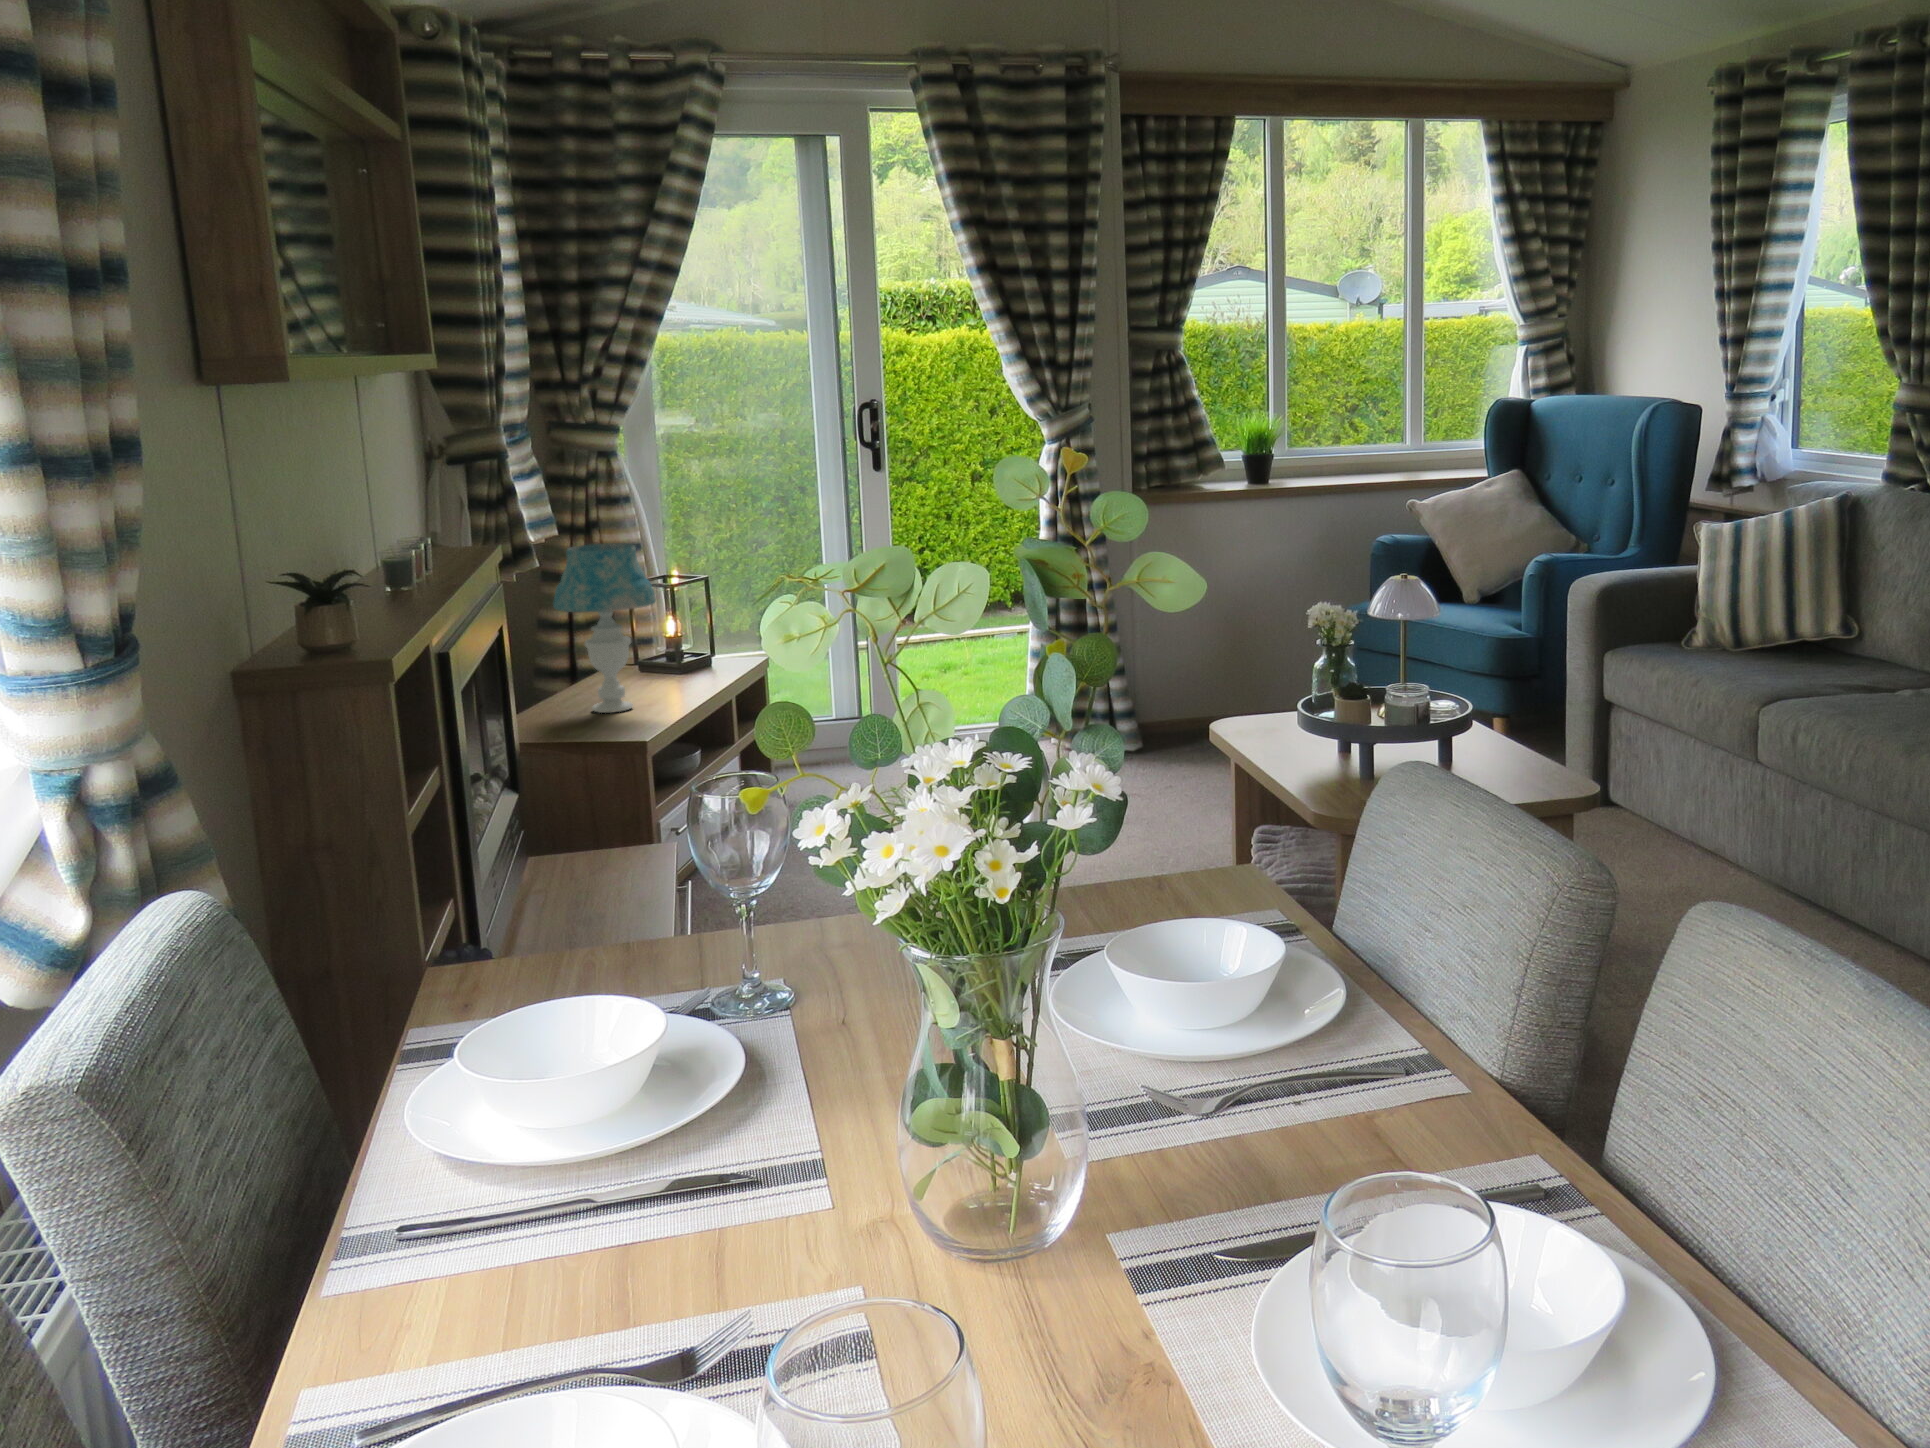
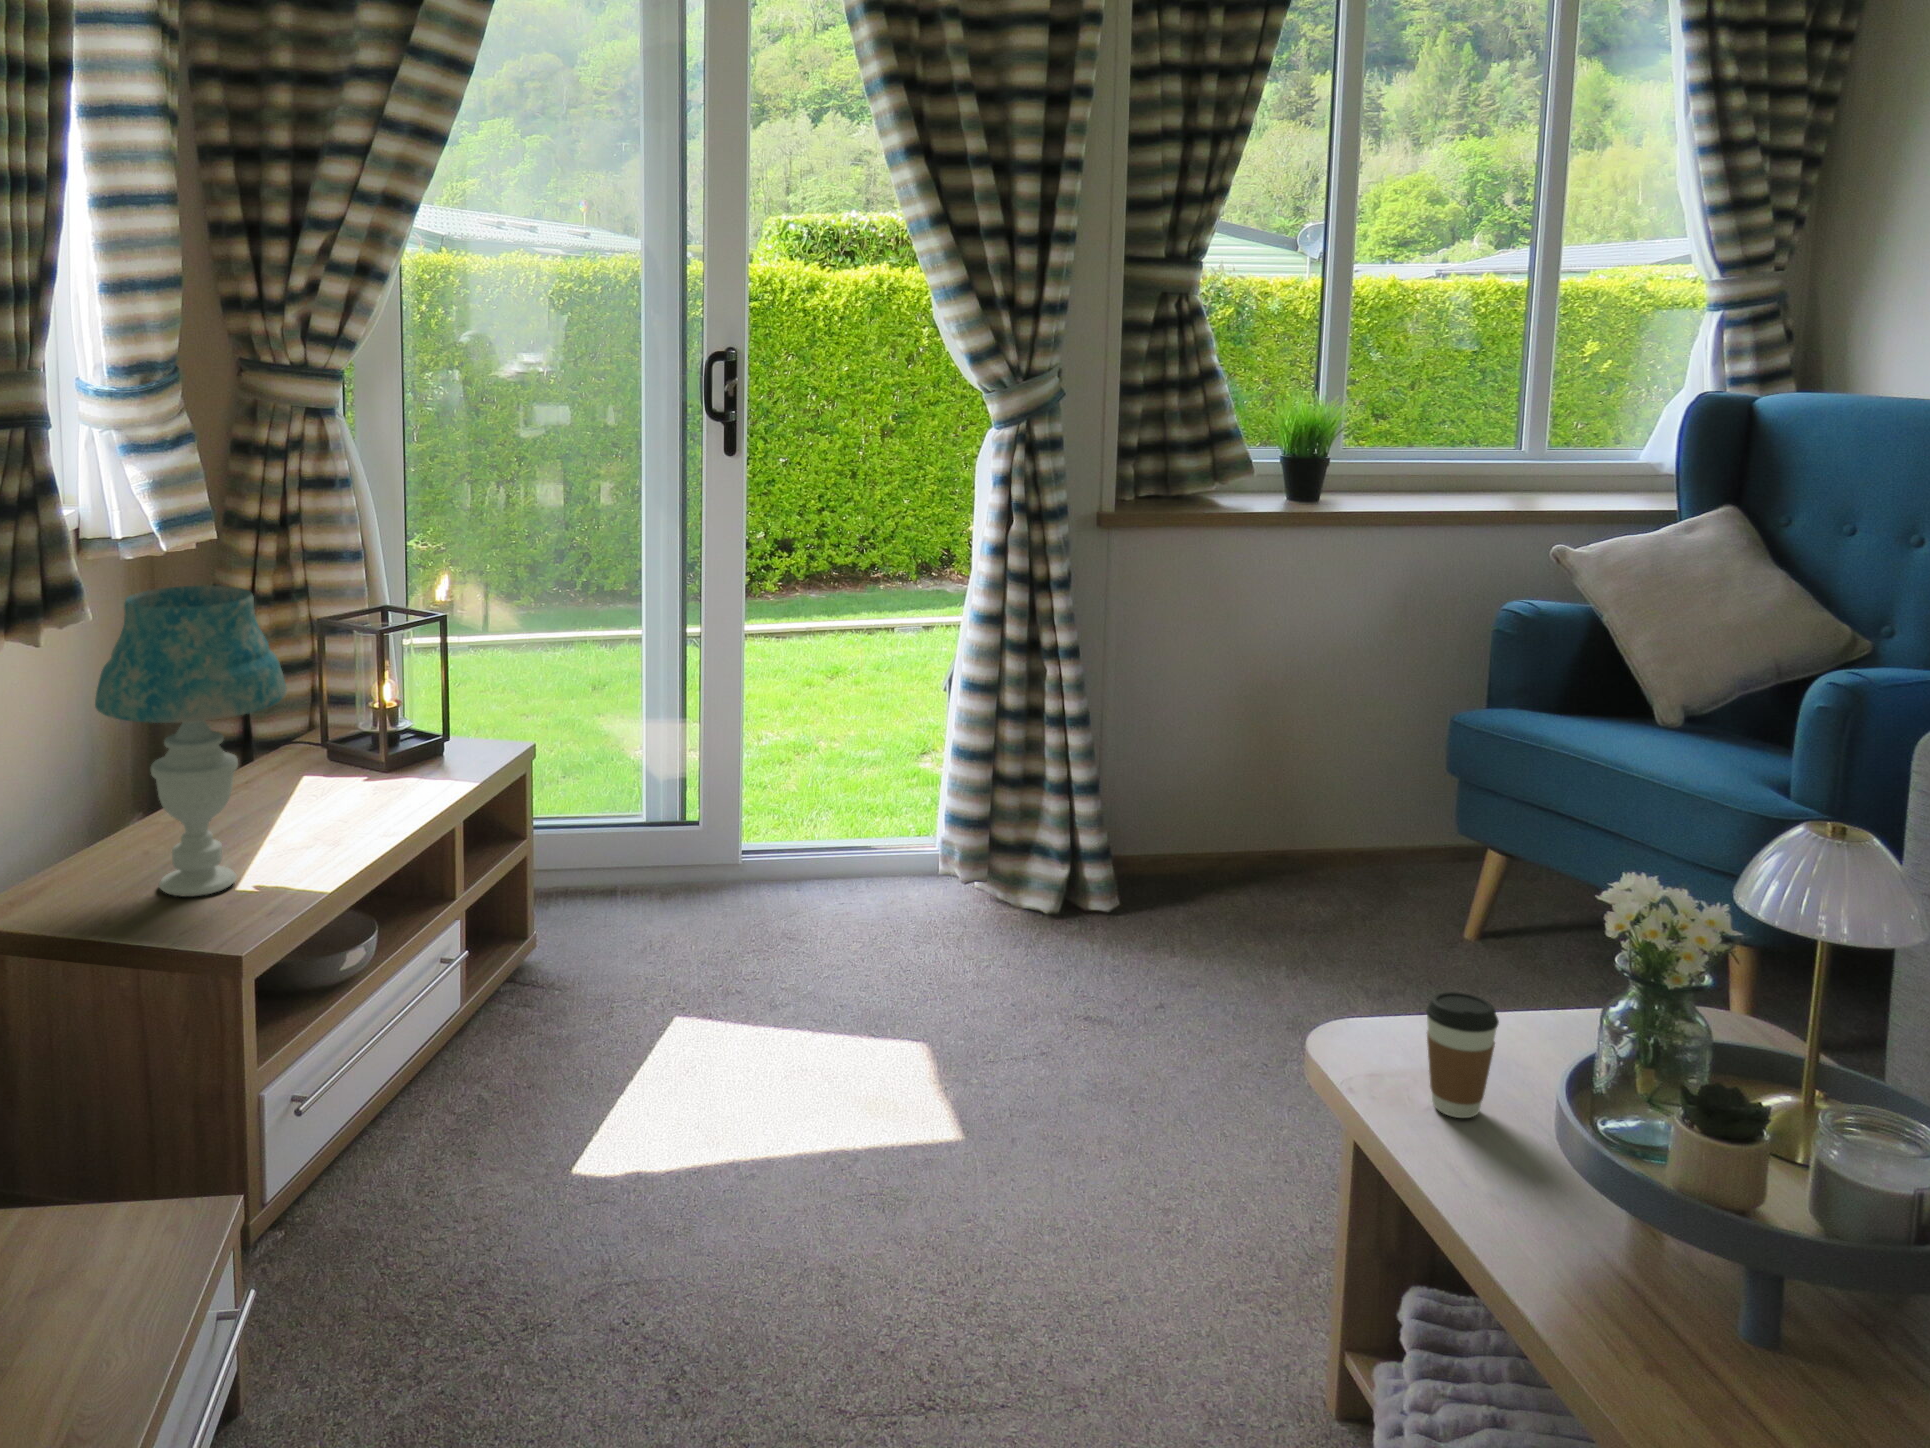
coffee cup: none [1253,680,1284,734] -> present [1426,992,1499,1118]

